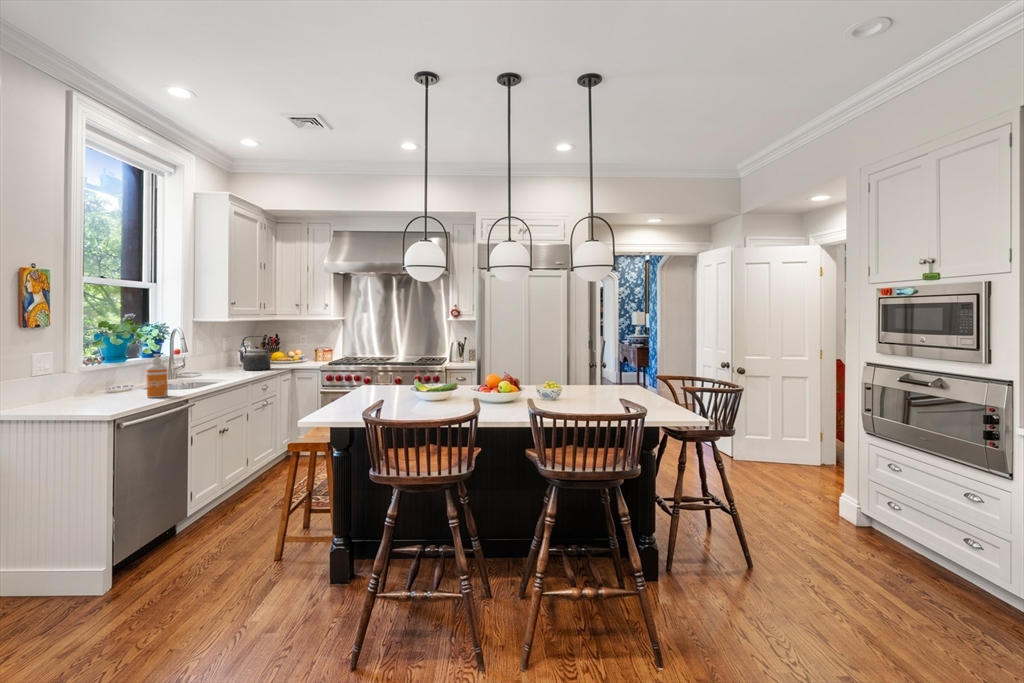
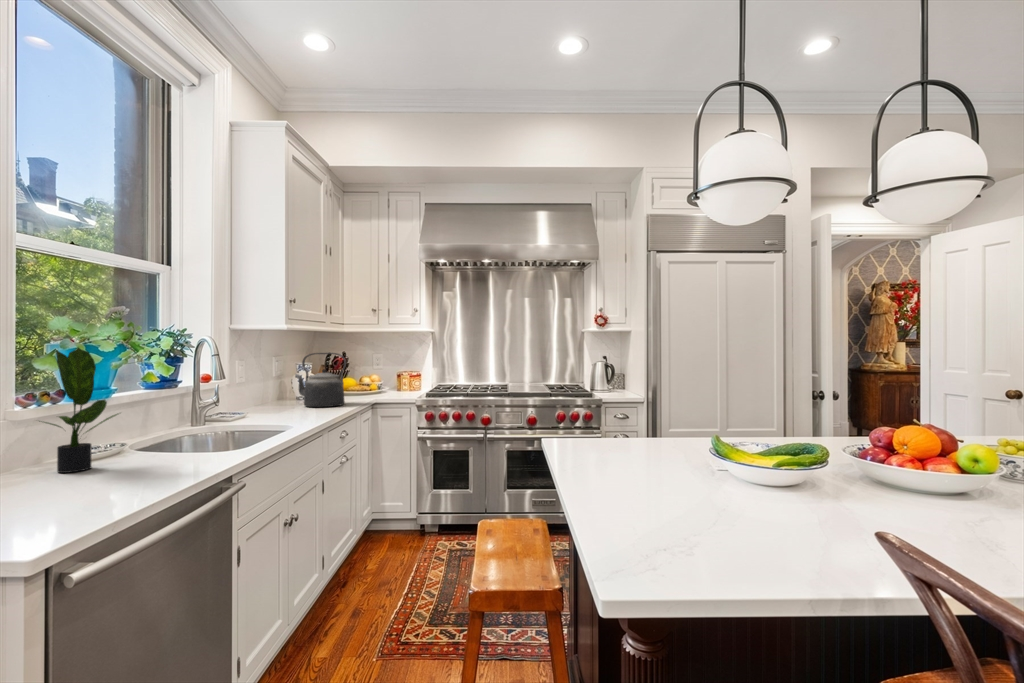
potted plant: none [93,337,135,396] -> present [39,347,118,473]
soap dispenser: present [147,354,168,398] -> none [145,383,188,478]

